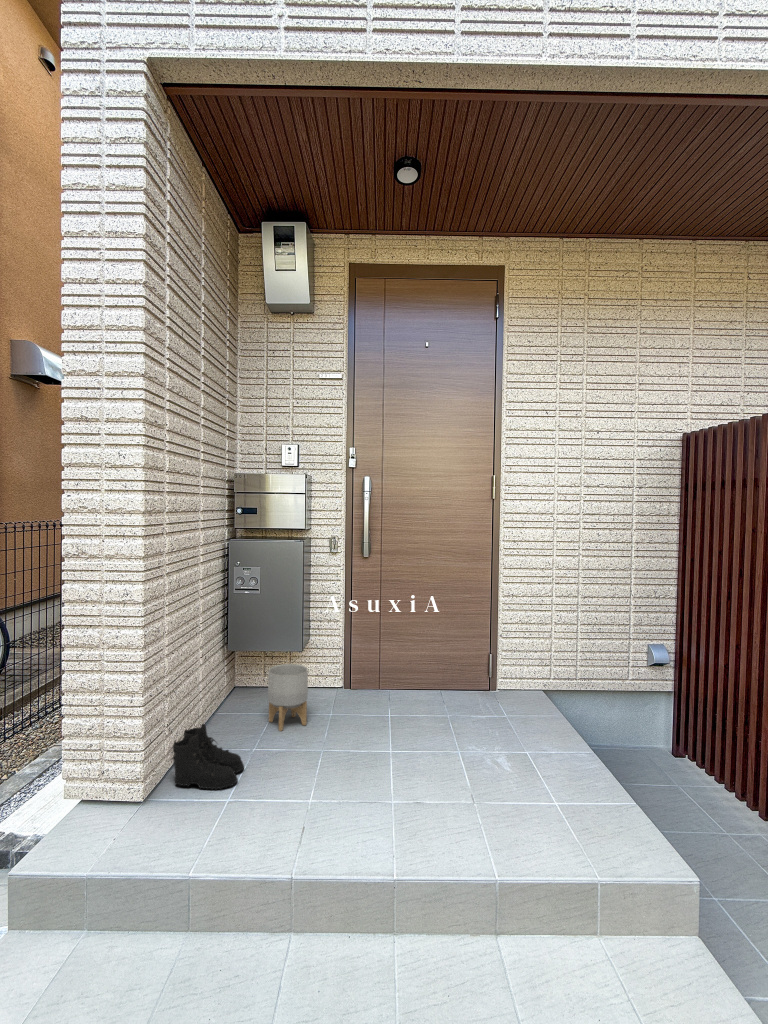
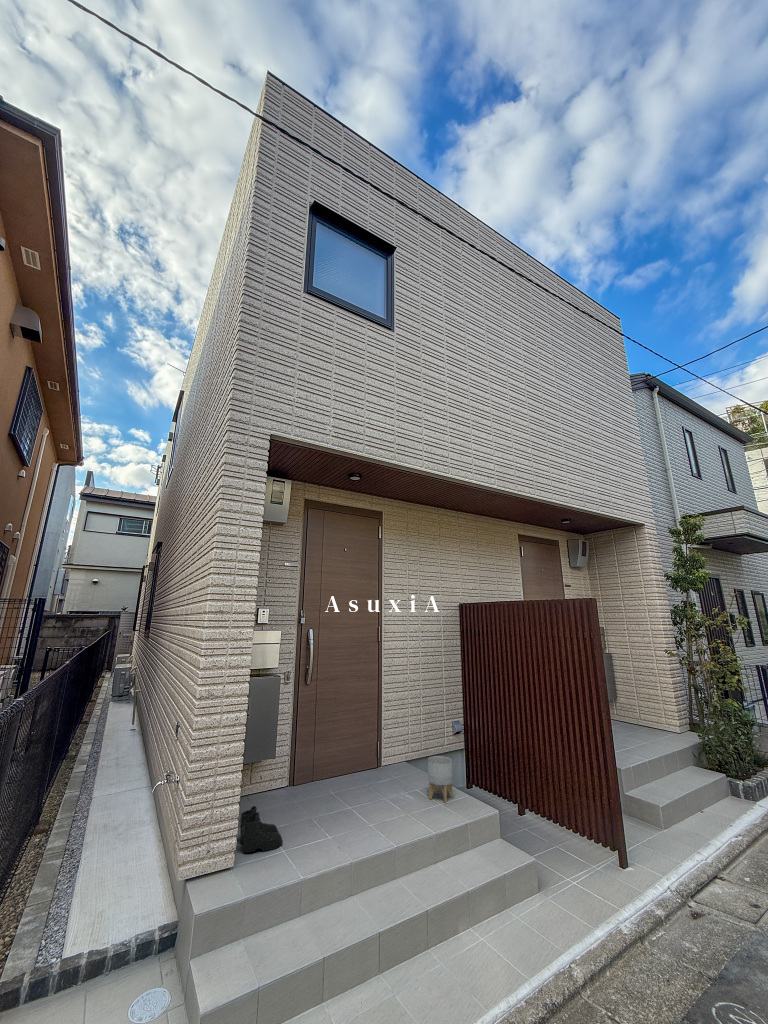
planter: present [268,664,308,731] -> present [428,756,453,803]

